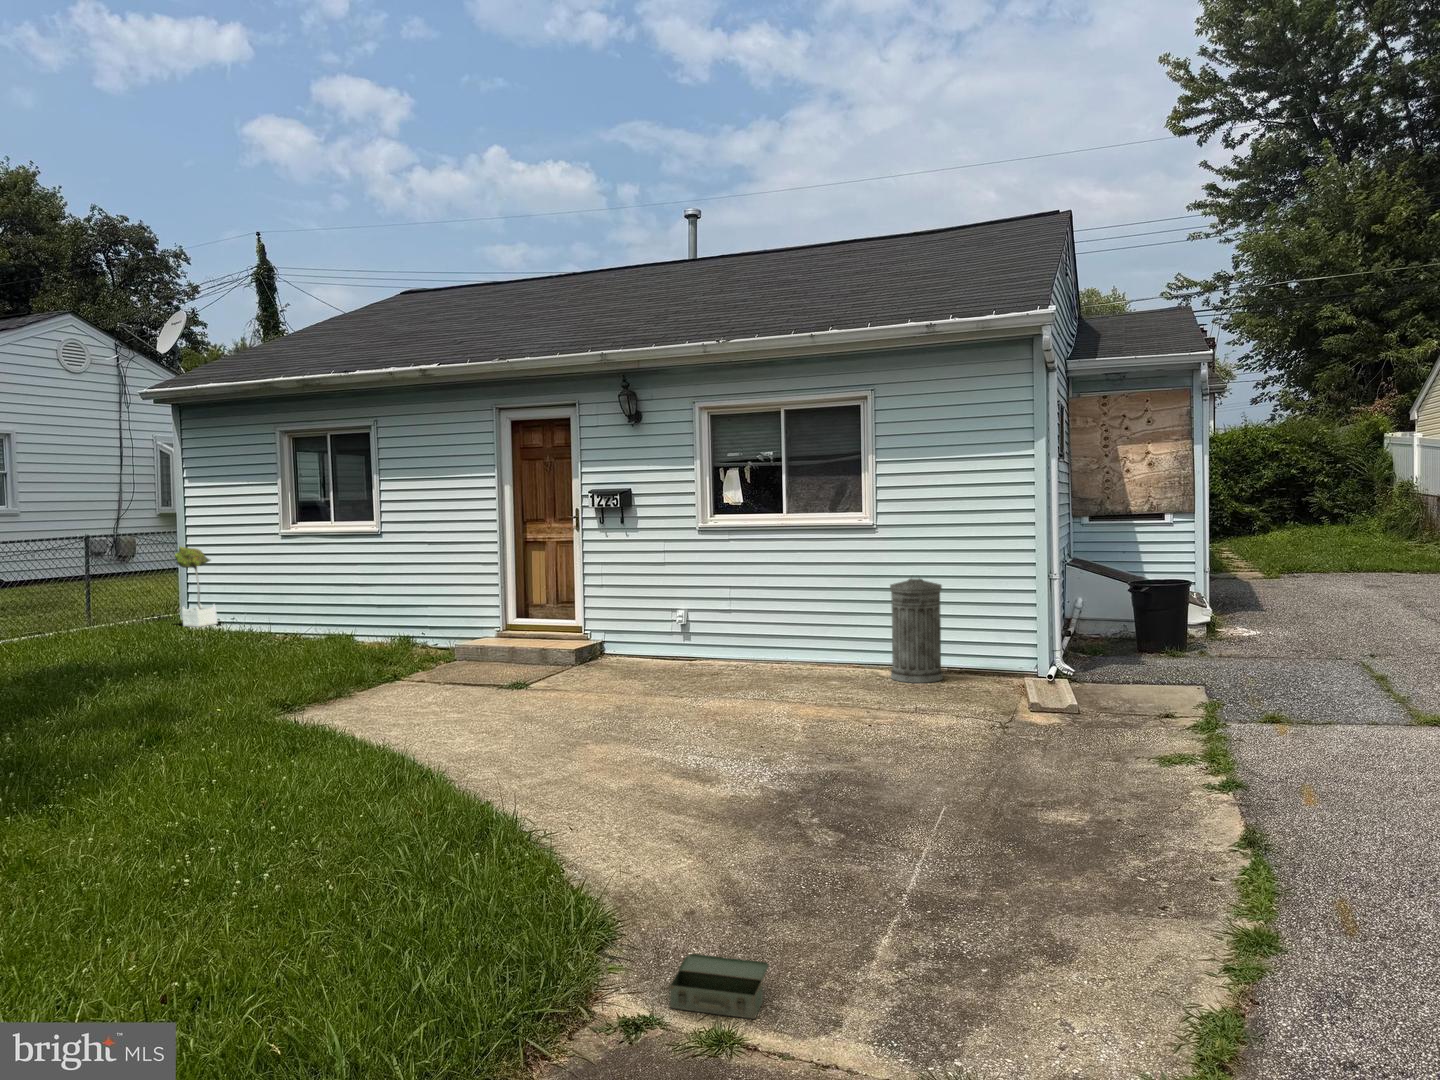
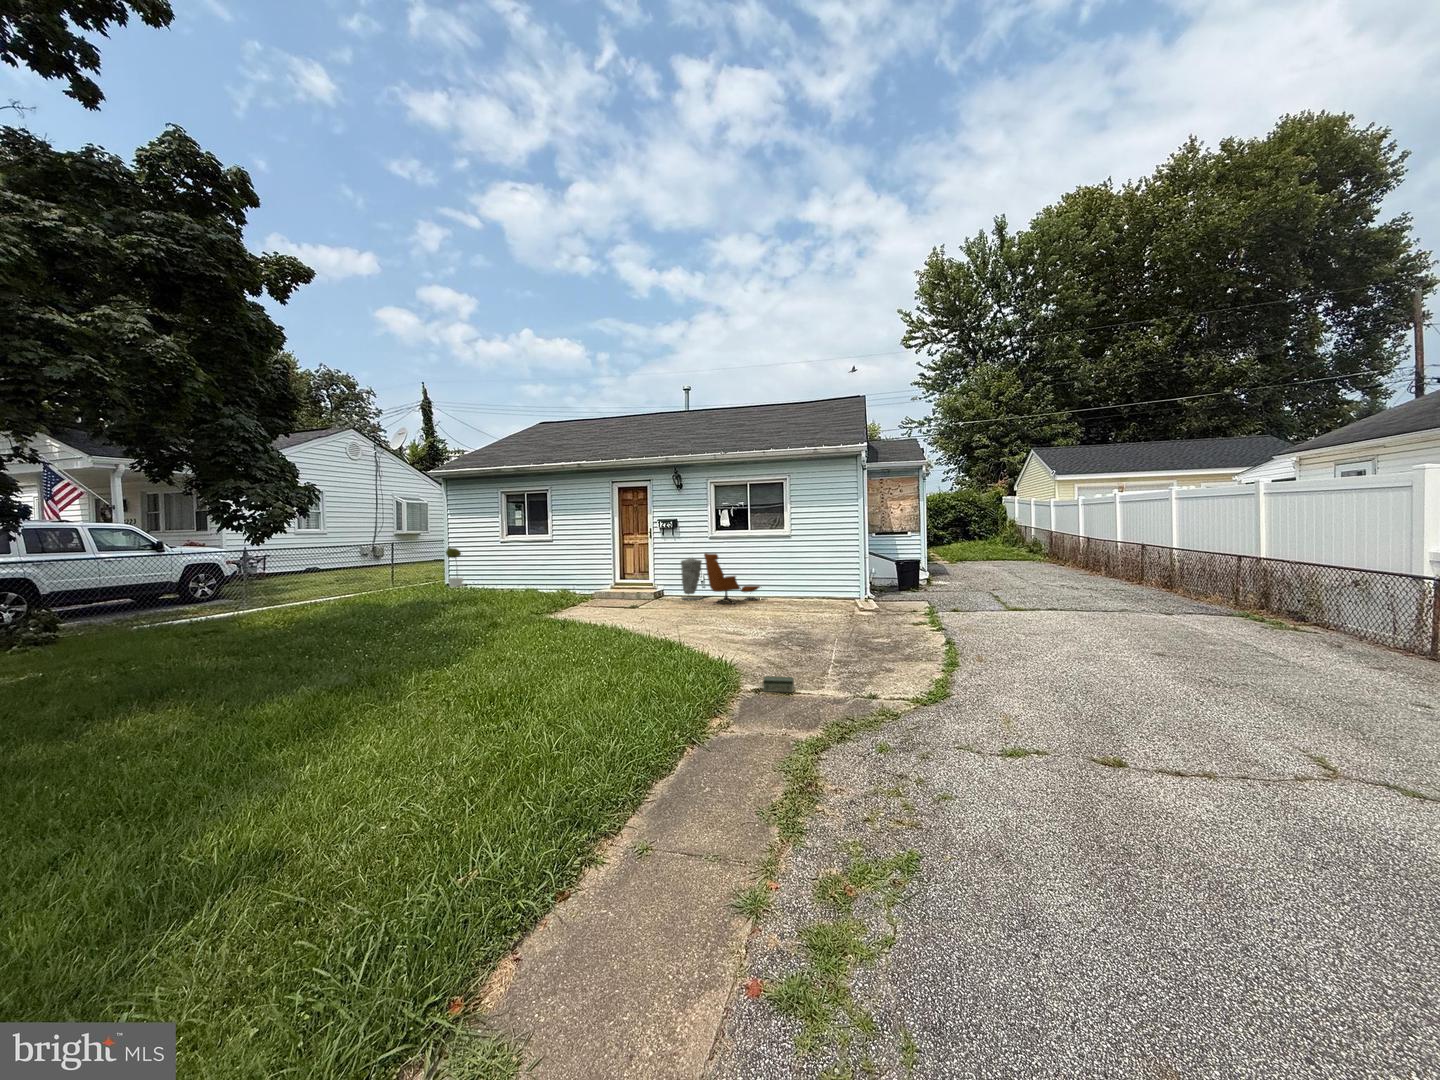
lounge chair: none [678,566,813,684] -> present [704,553,760,602]
trash can: present [890,578,943,683] -> present [681,558,702,600]

